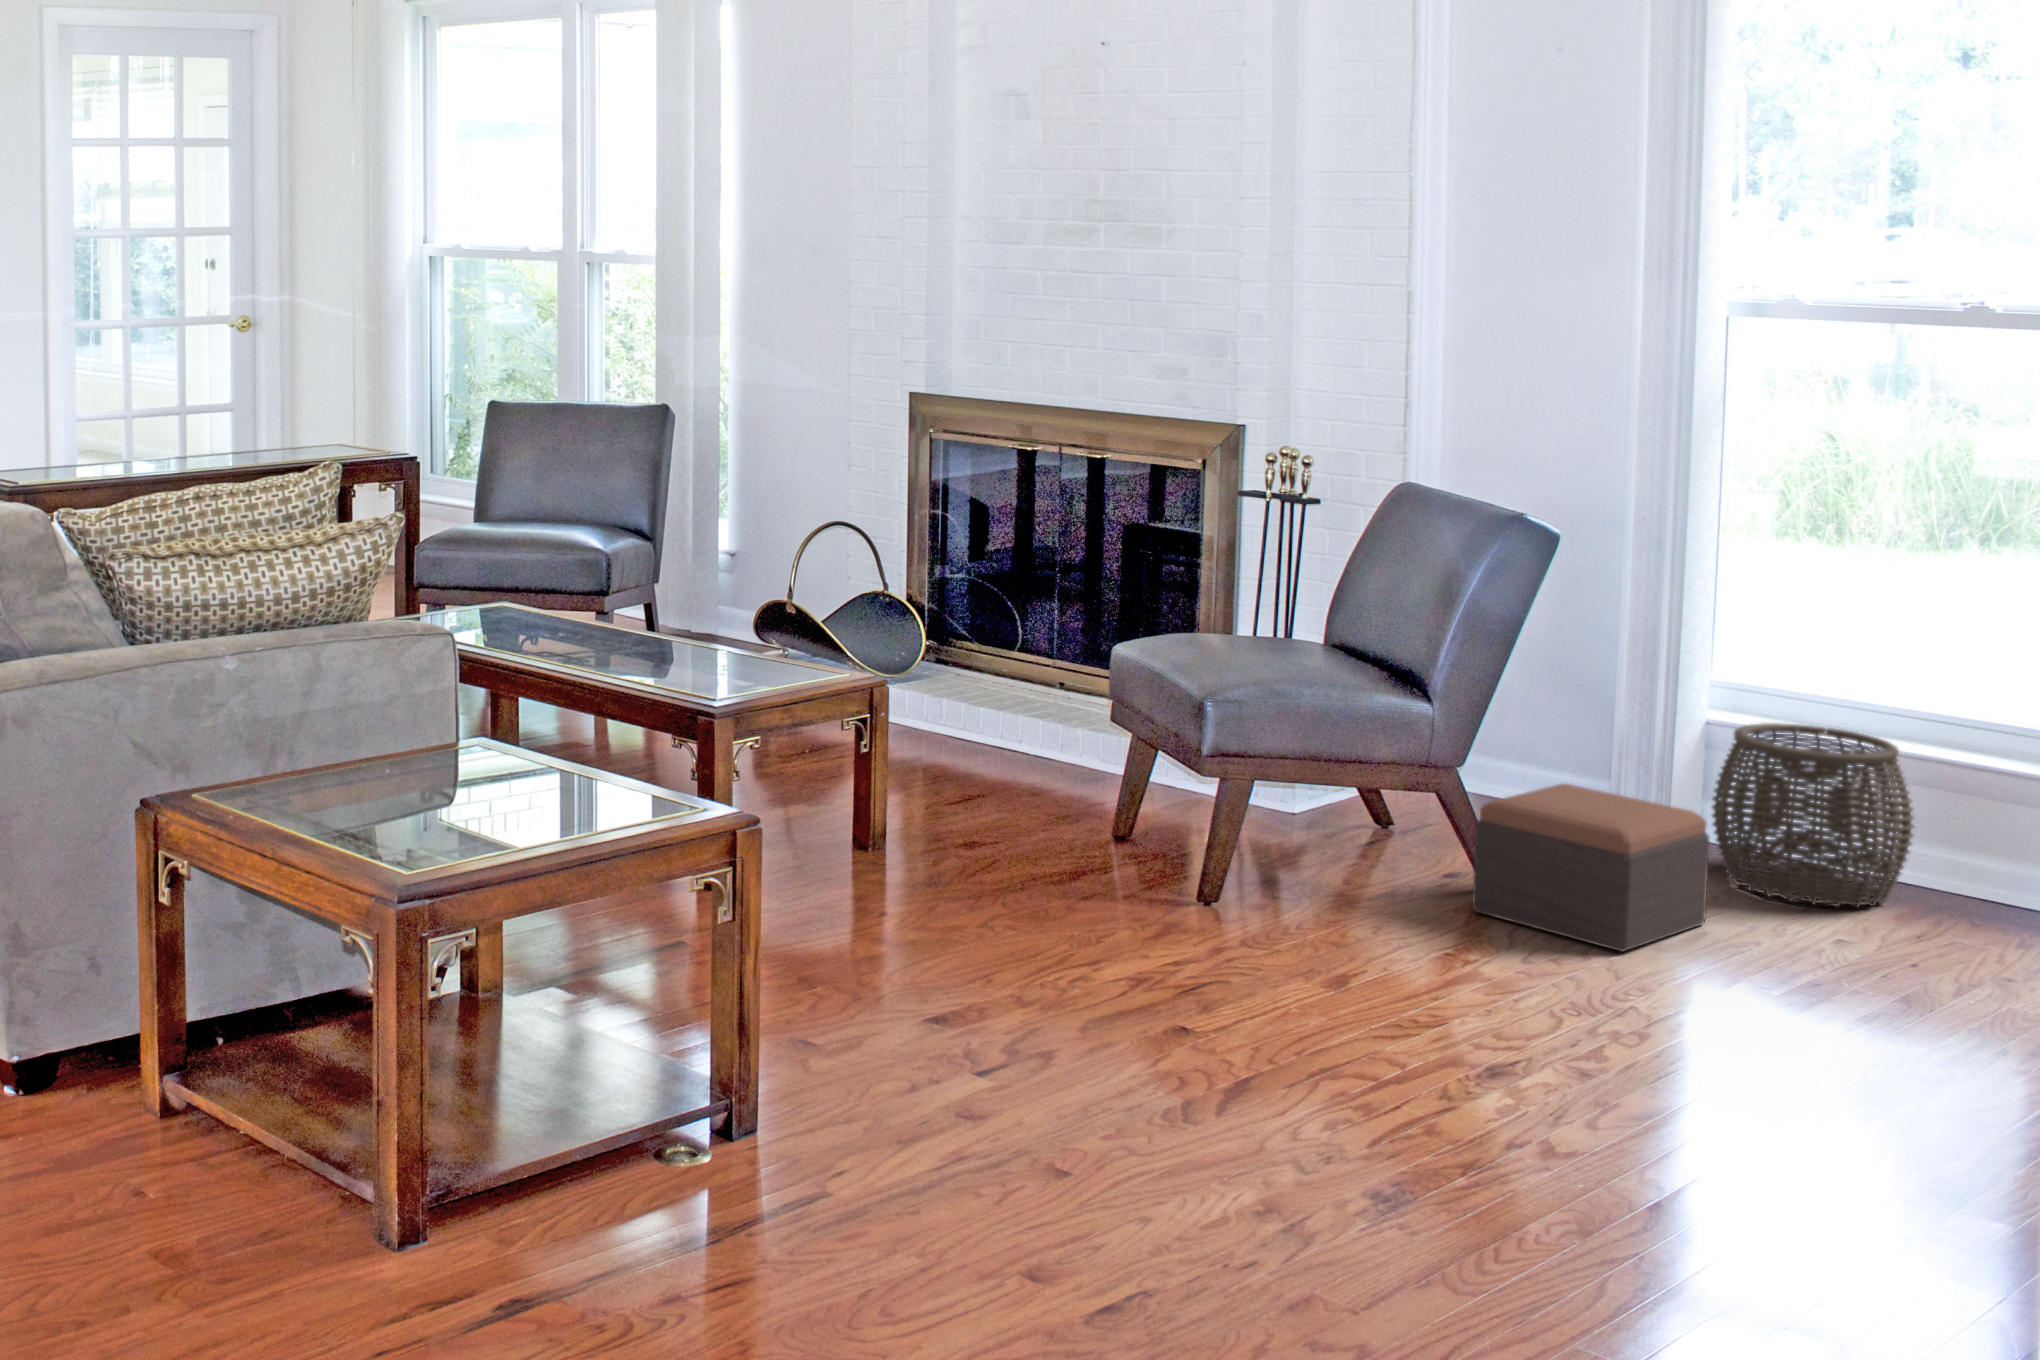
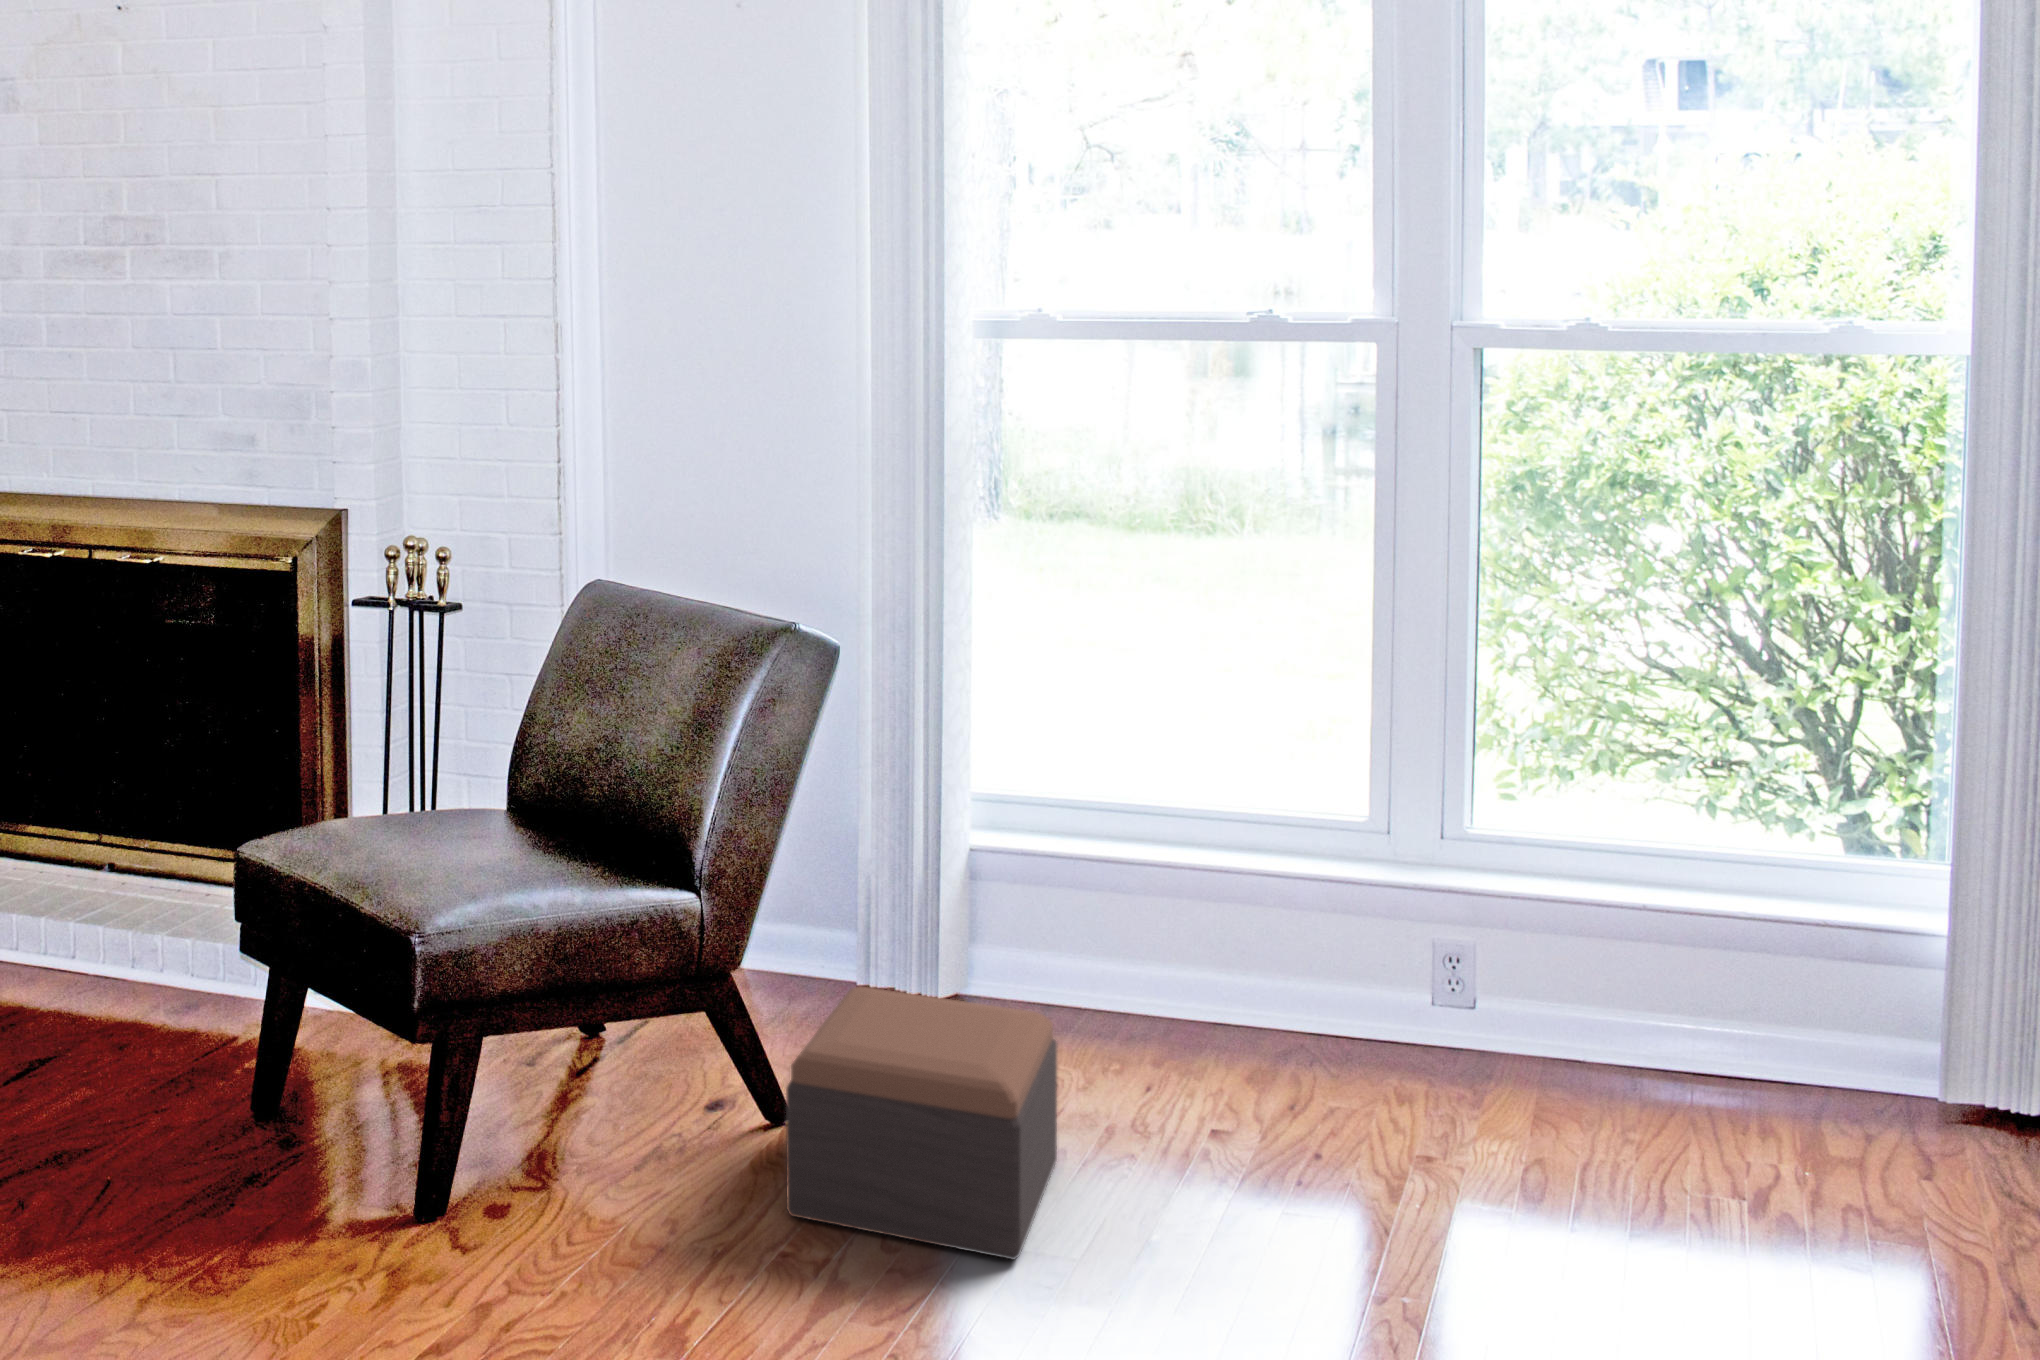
woven basket: present [1712,723,1914,907] -> none [987,840,1221,1088]

